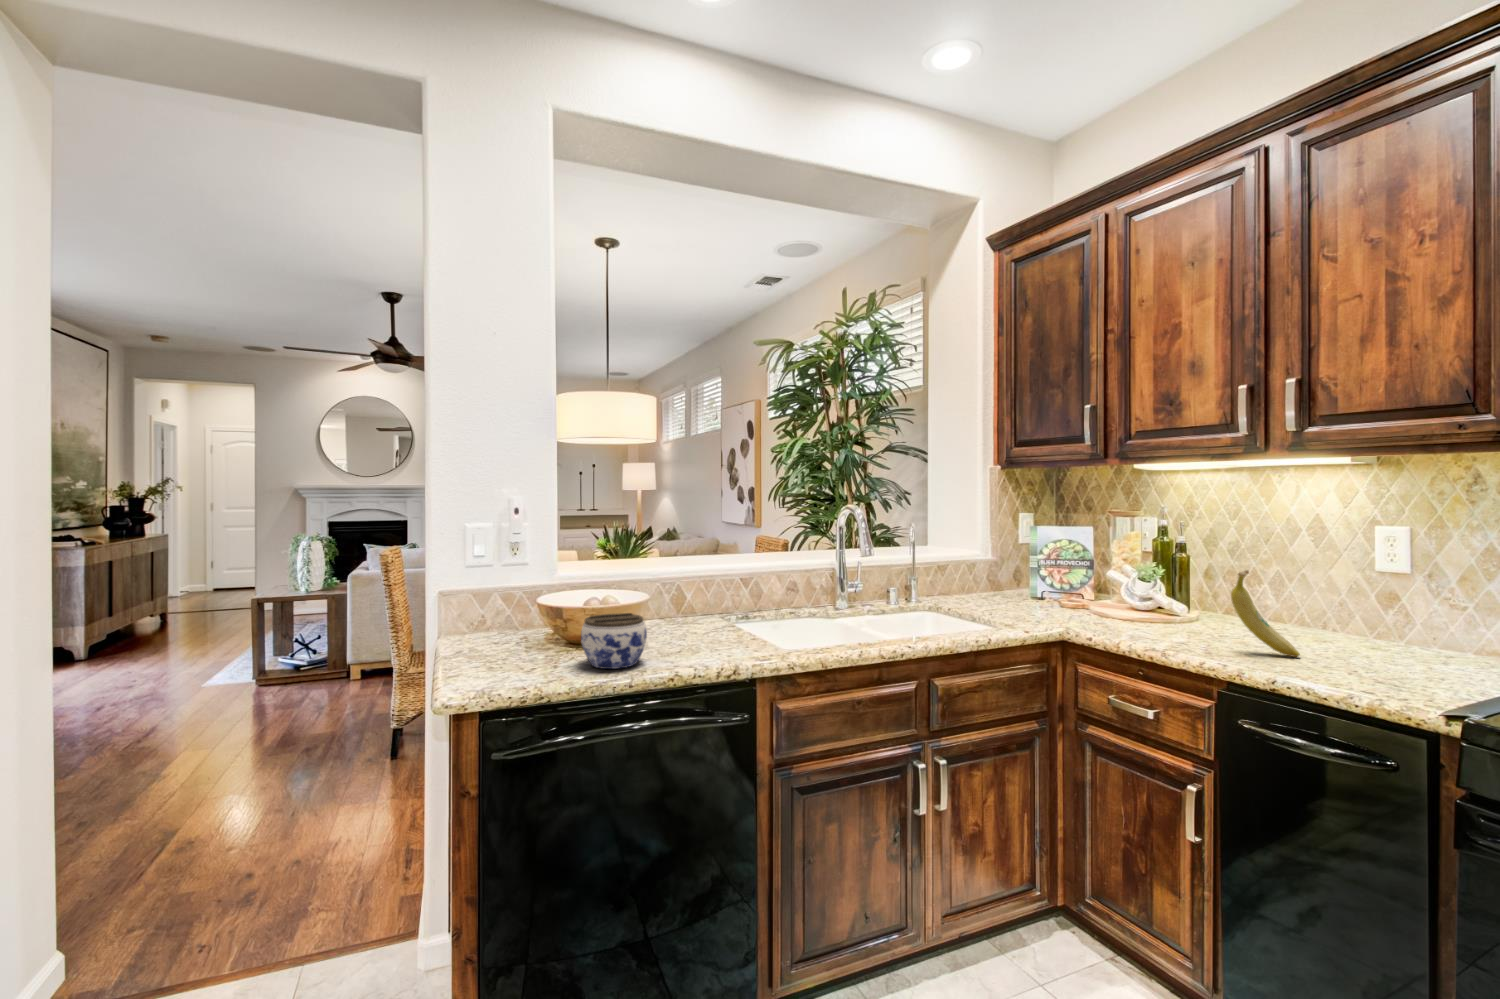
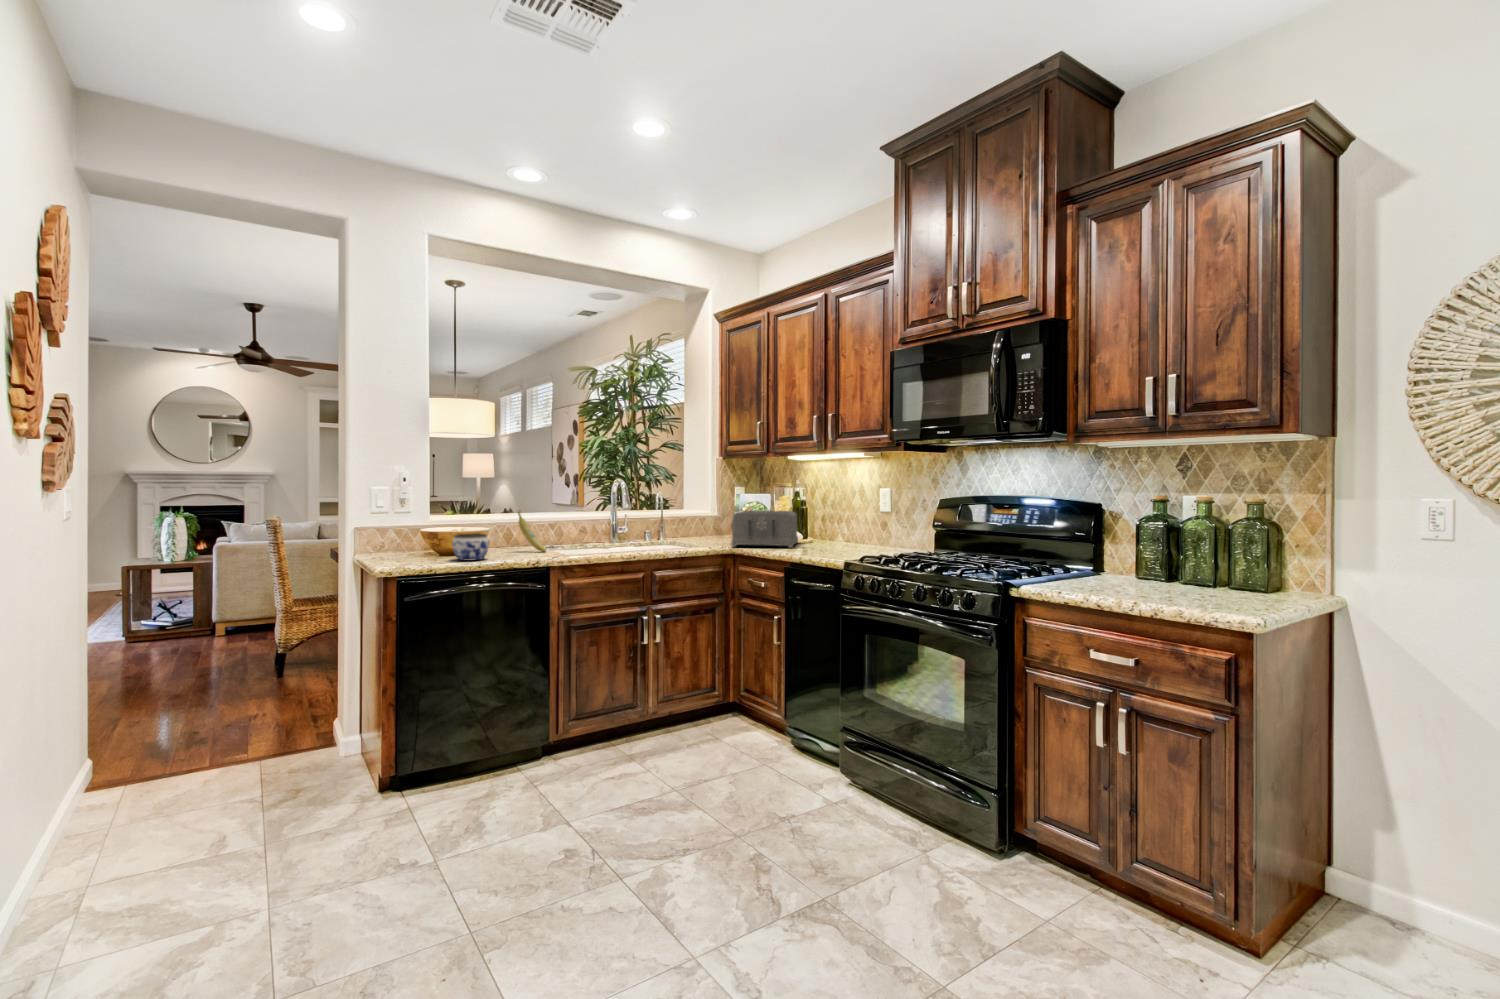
toaster: none [1064,558,1204,640] -> present [731,511,798,548]
fruit: present [1231,571,1300,657] -> present [518,510,546,552]

